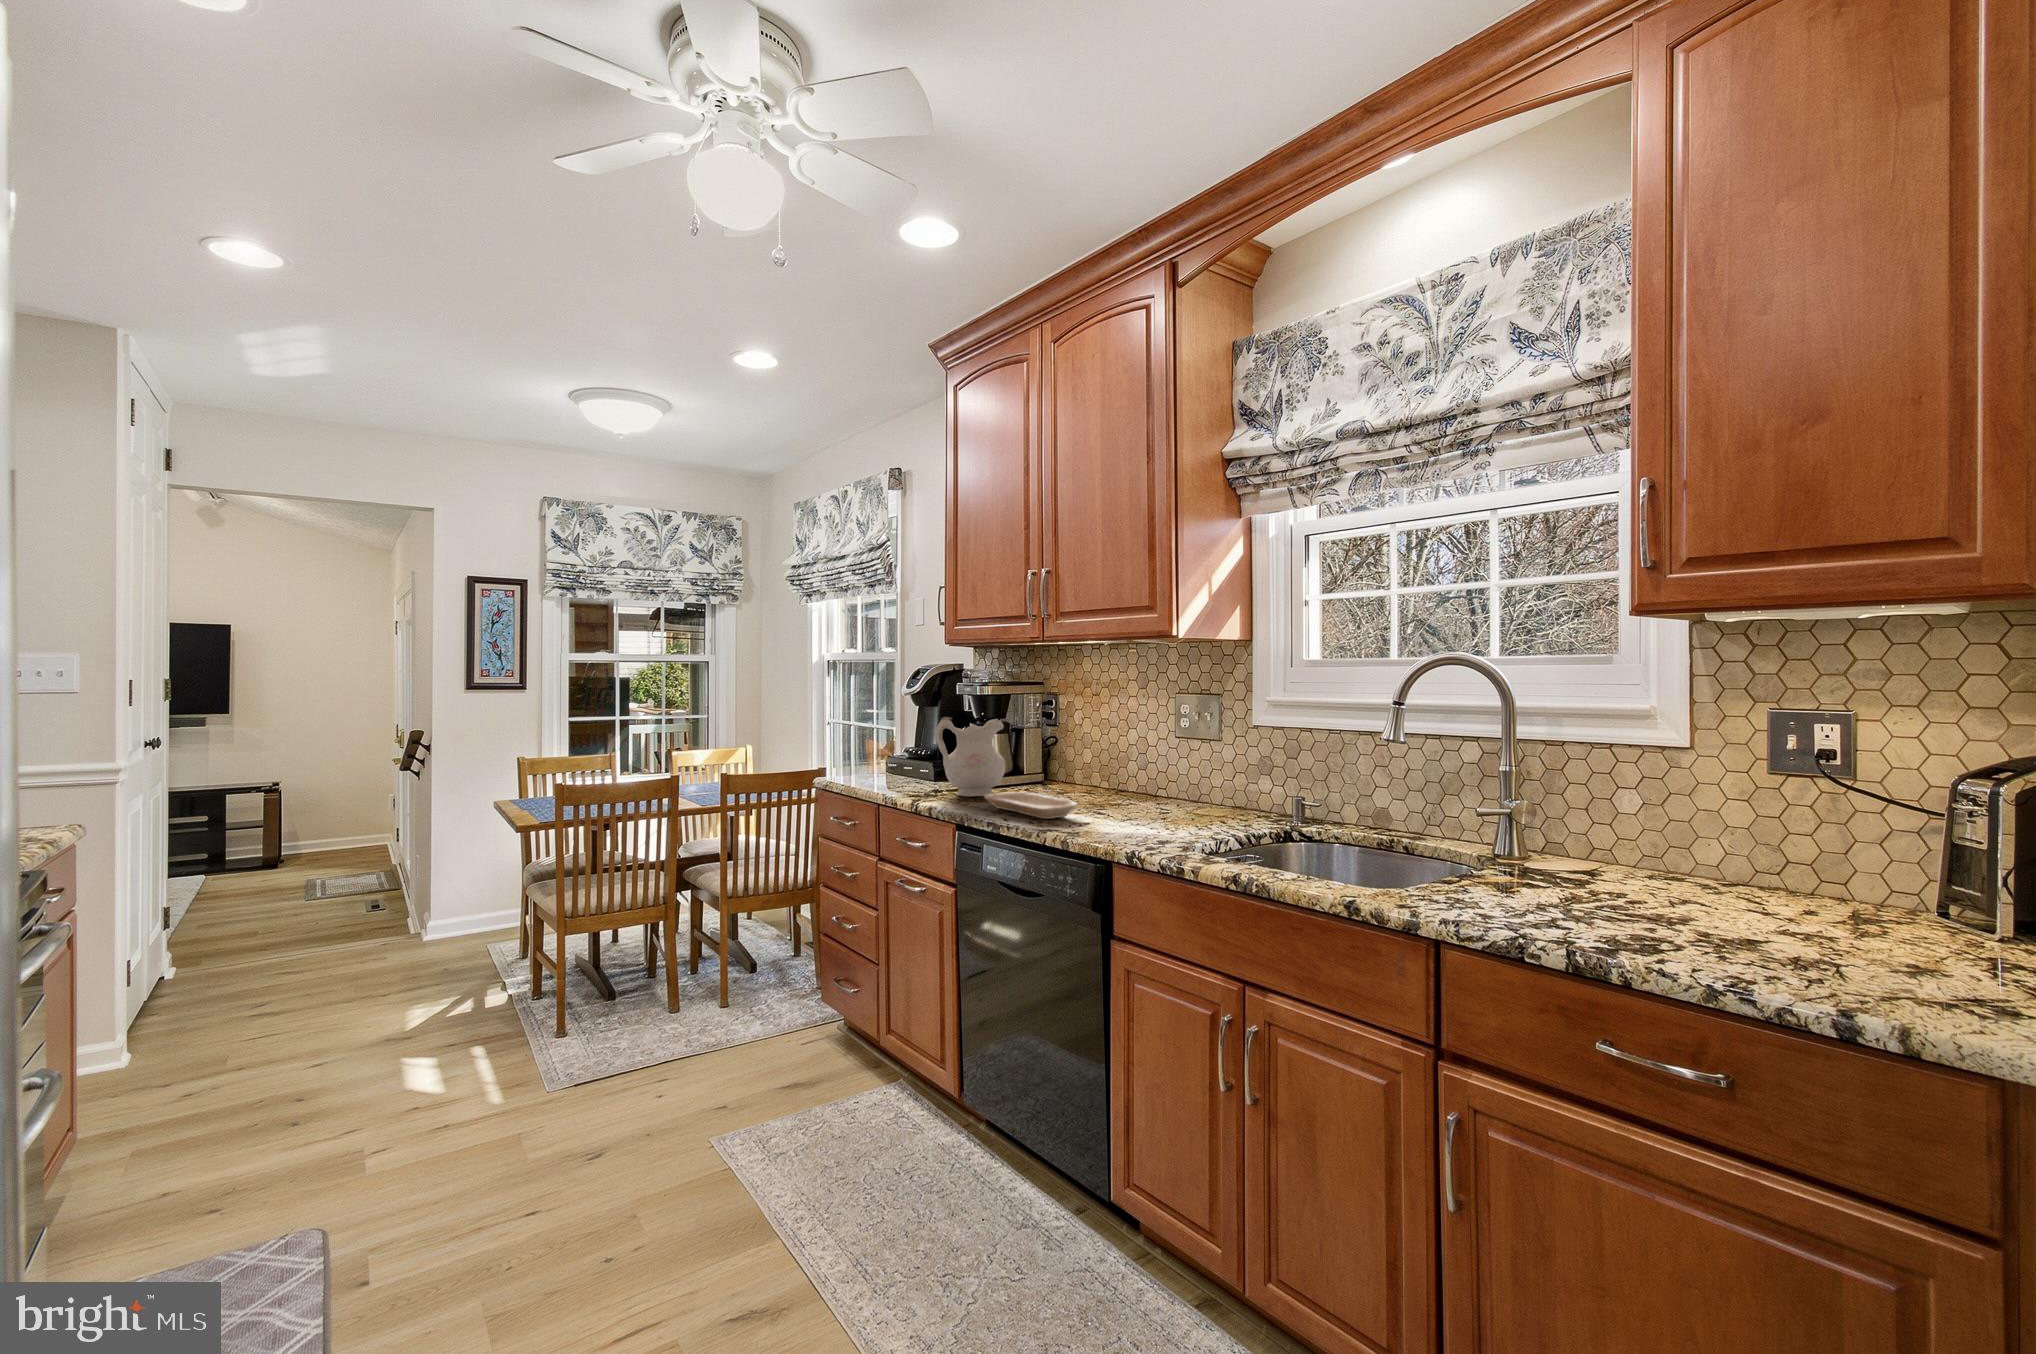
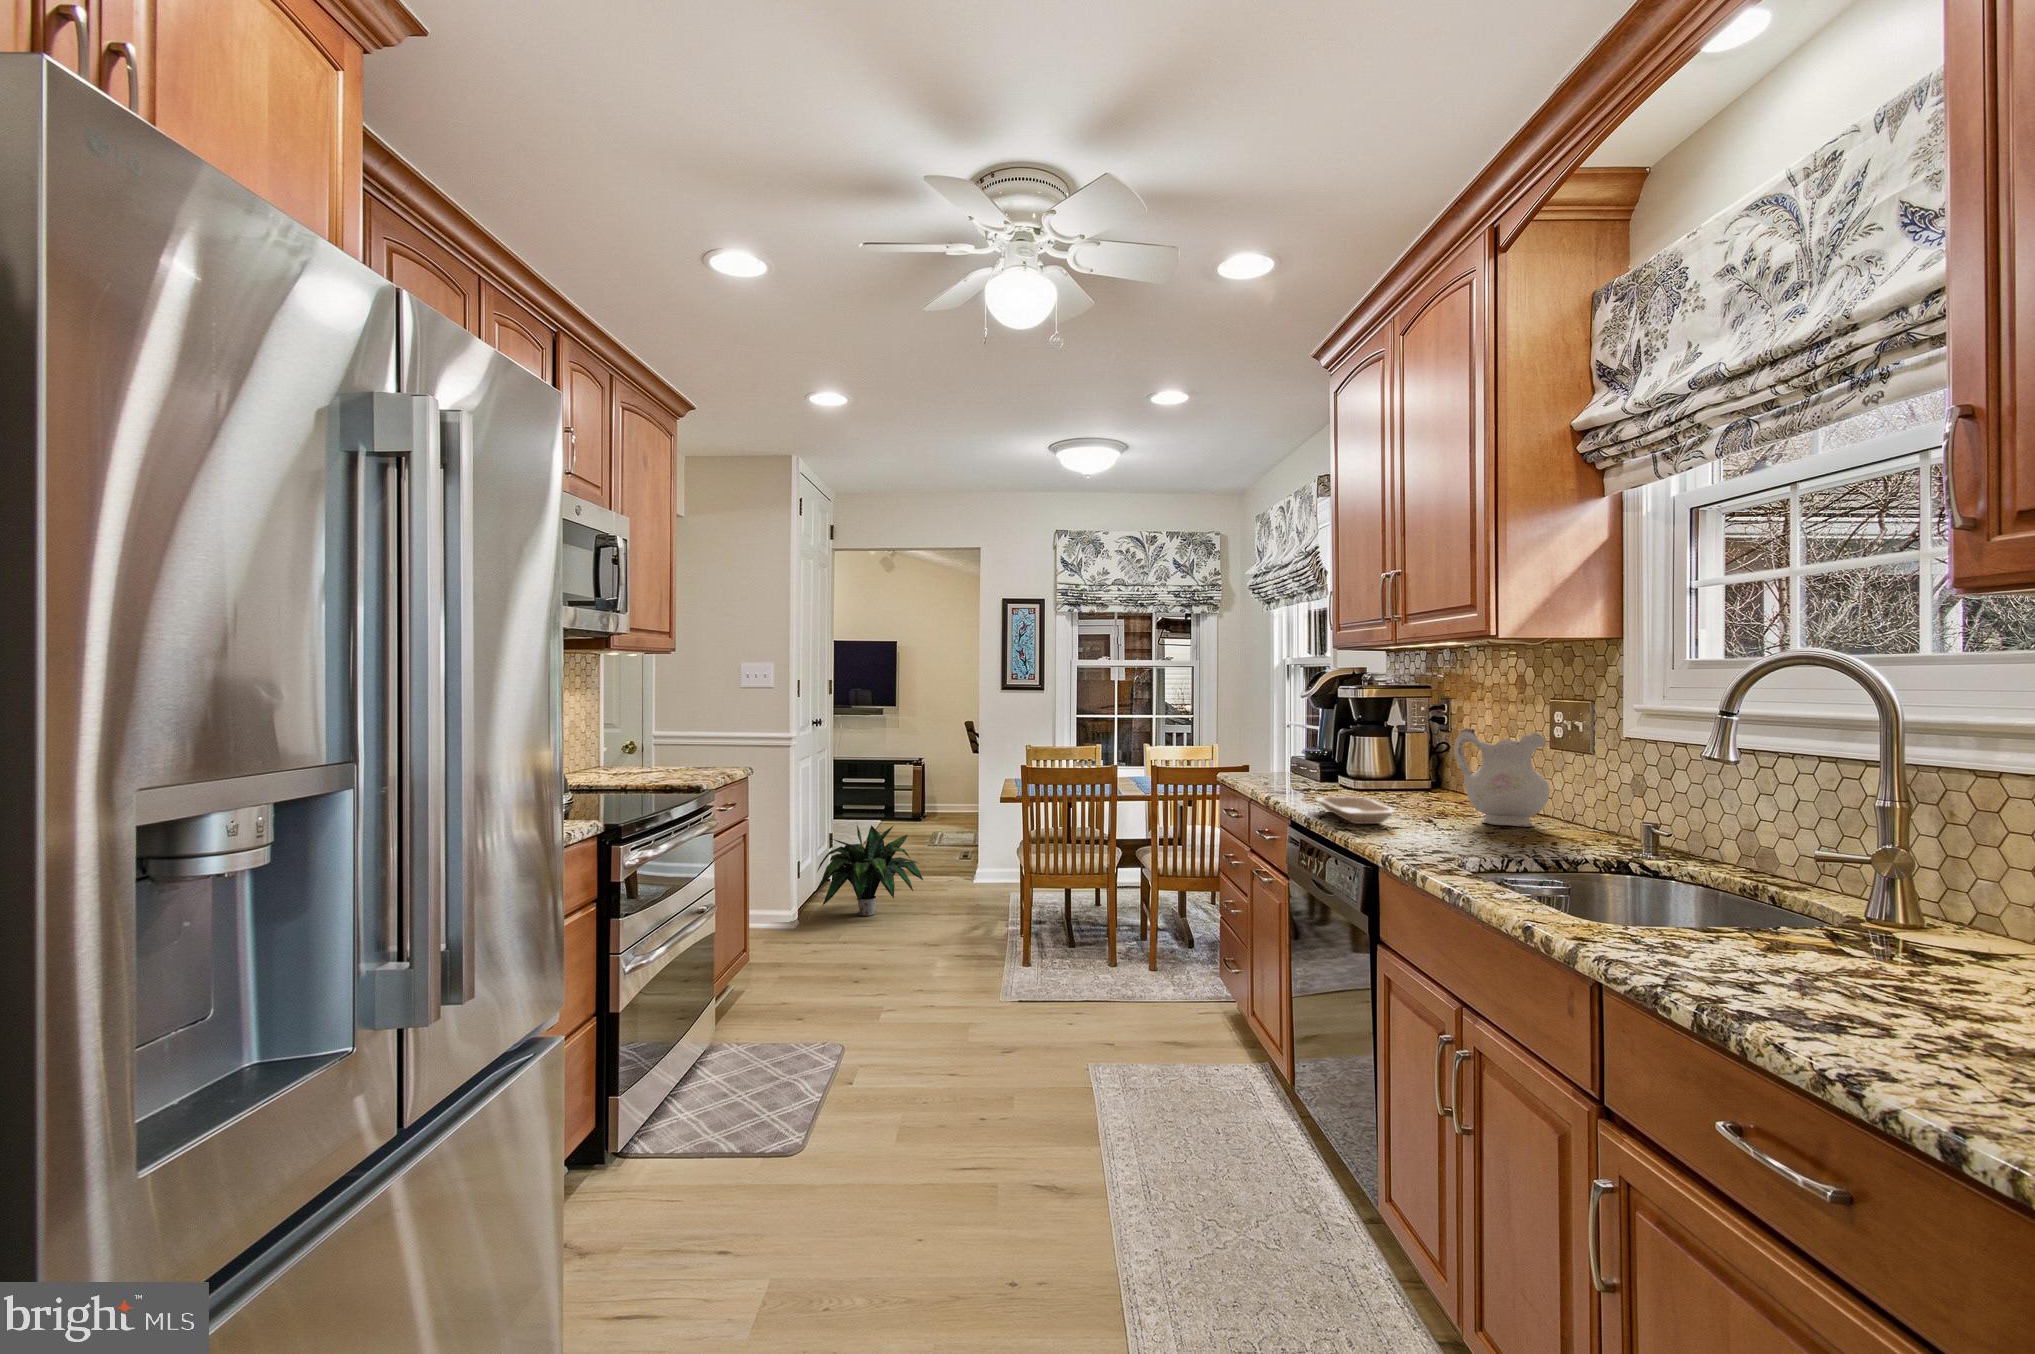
ceramic pitcher: present [936,717,1005,797] -> present [1454,728,1549,827]
potted plant: none [151,879,361,1017] -> present [816,825,923,916]

